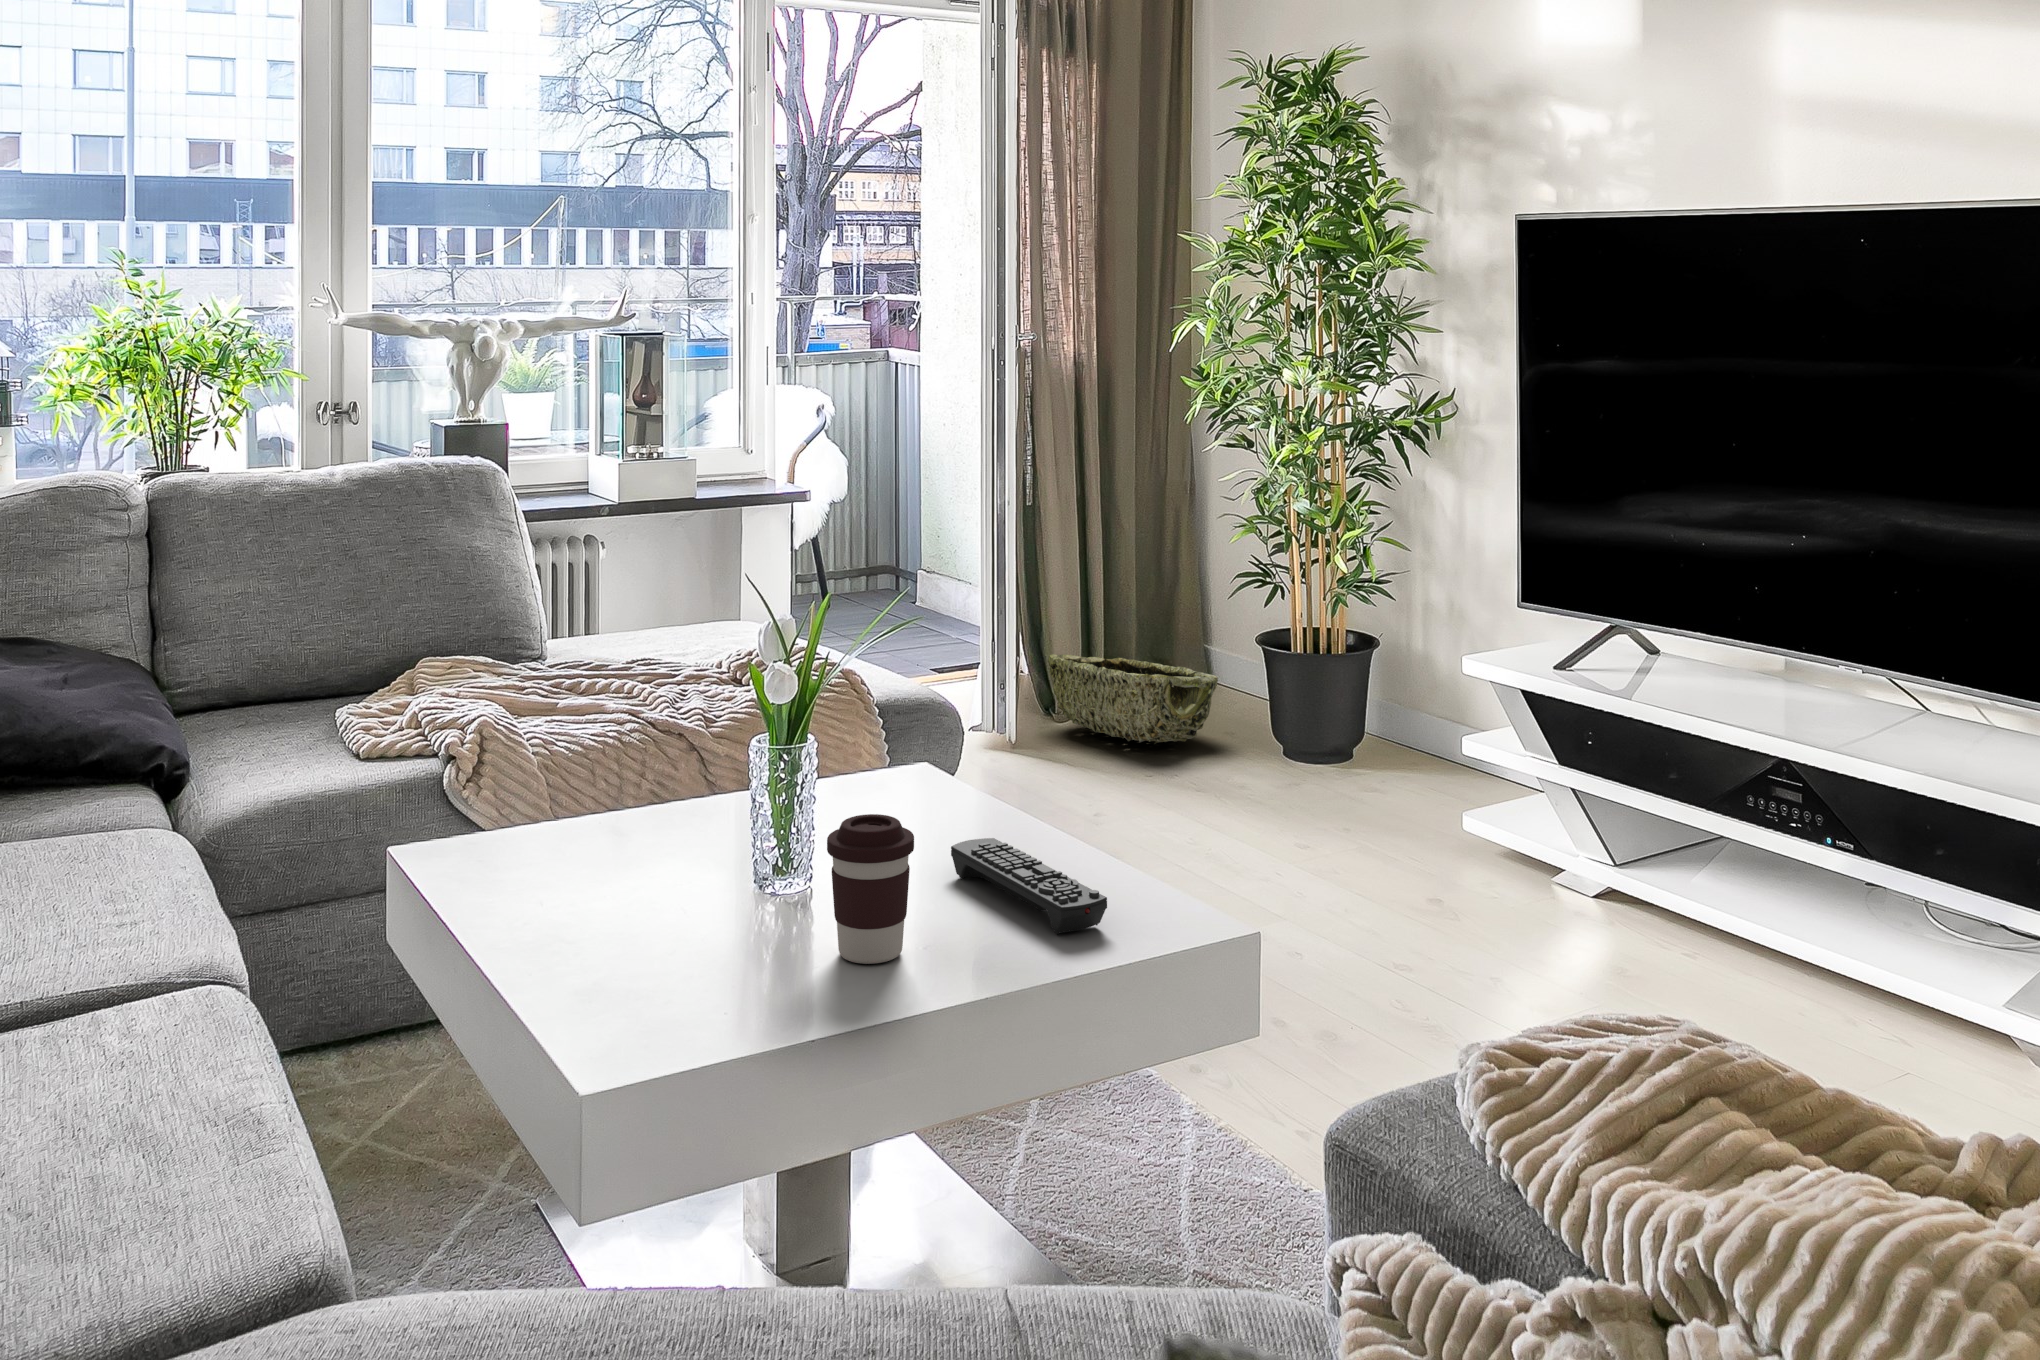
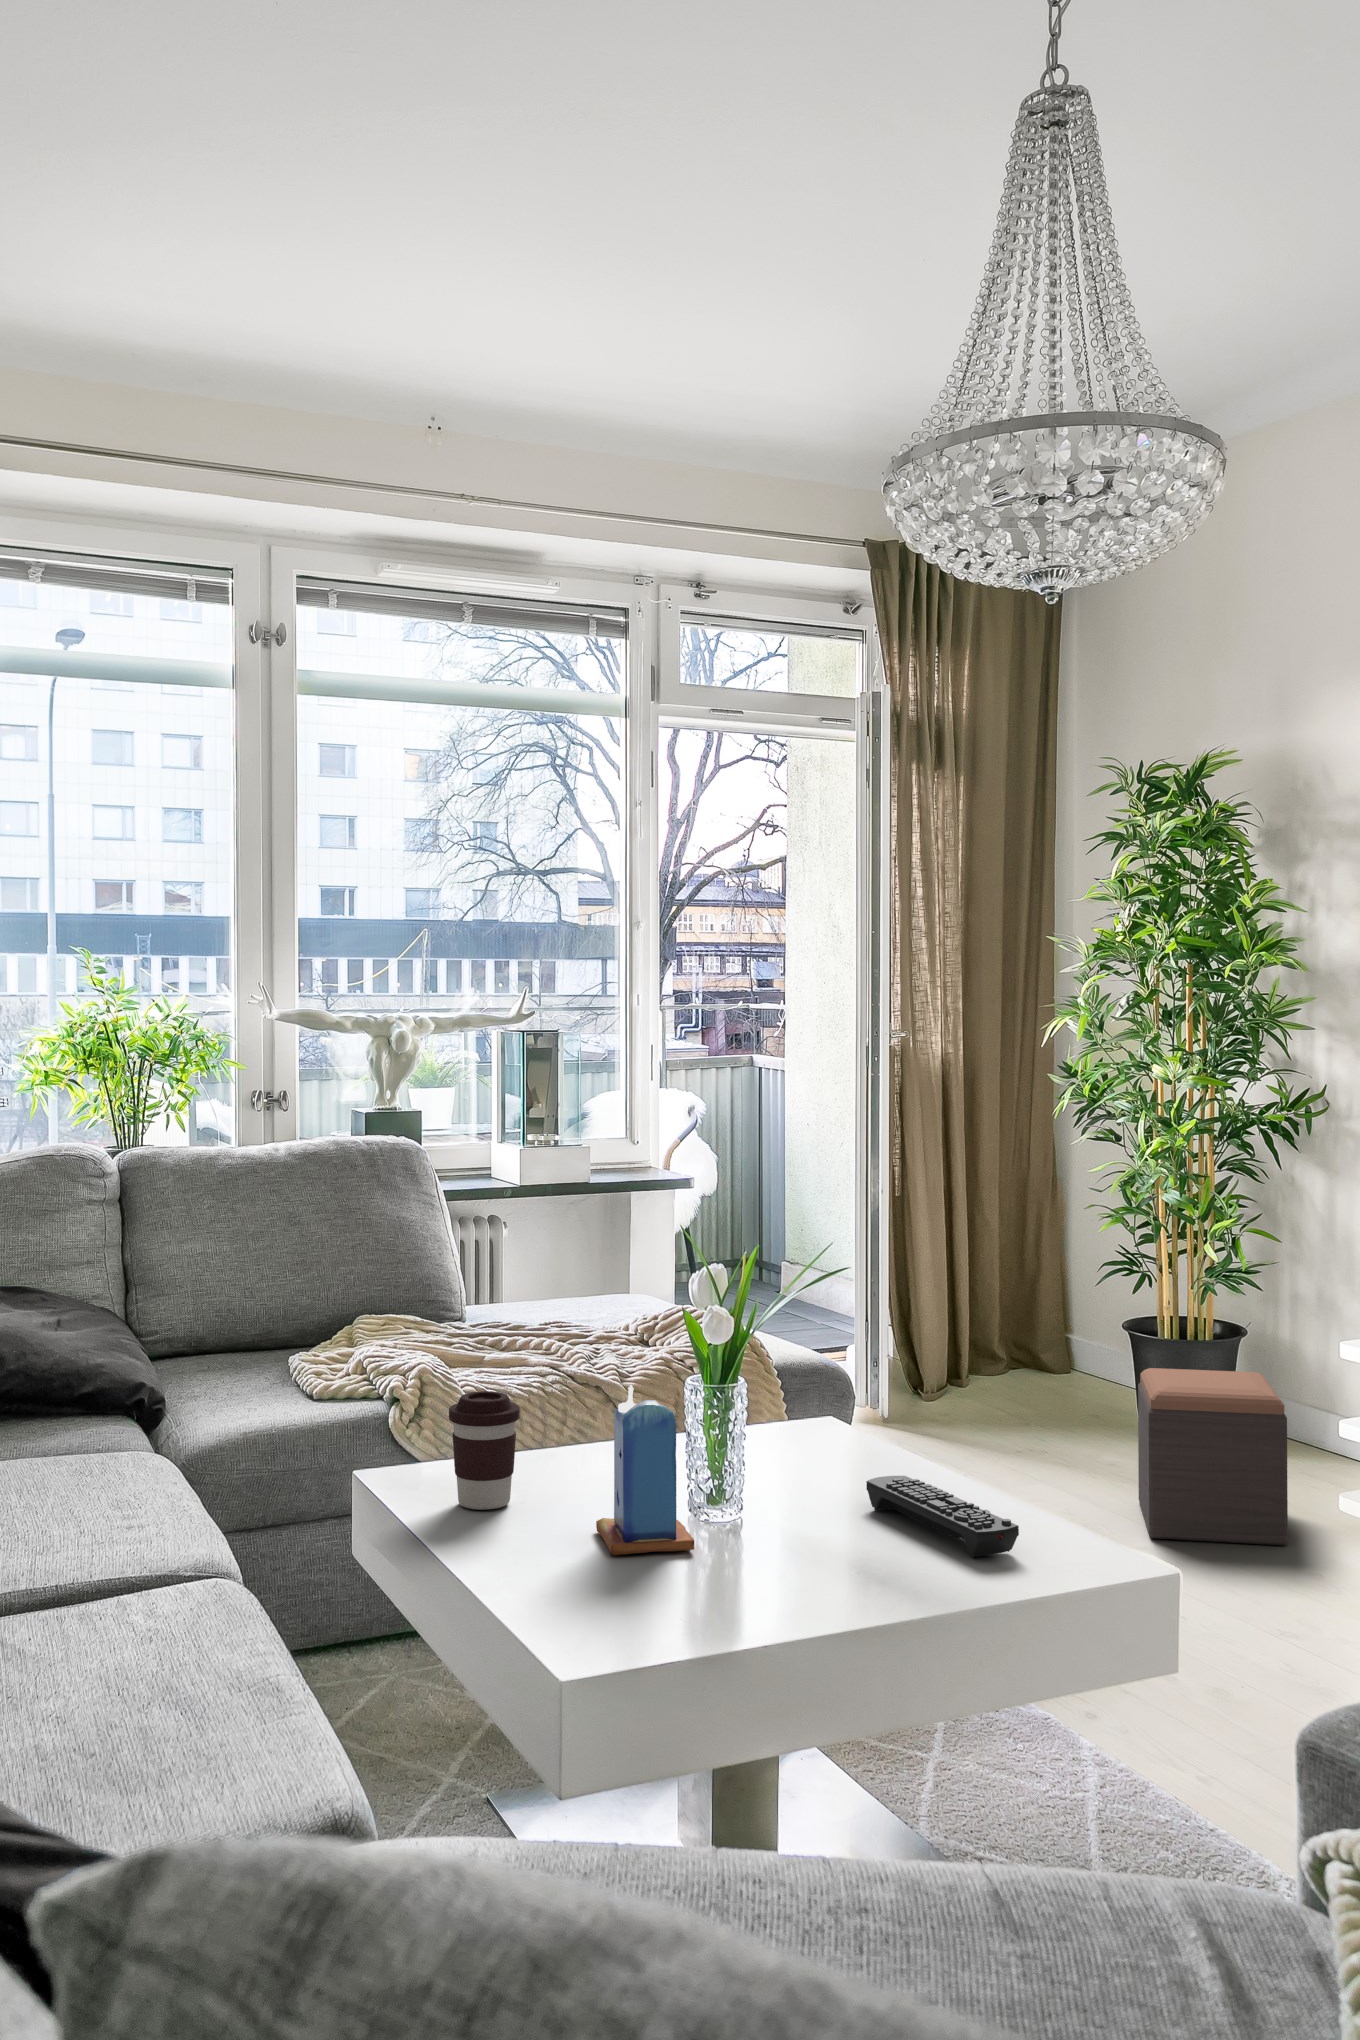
woven basket: present [1048,654,1218,744] -> none [919,1341,1088,1431]
footstool: none [1262,685,1408,865] -> present [1138,1368,1288,1545]
candle: none [647,756,752,950] -> present [596,1385,694,1555]
coffee cup: present [827,814,914,964] -> present [449,1391,520,1510]

